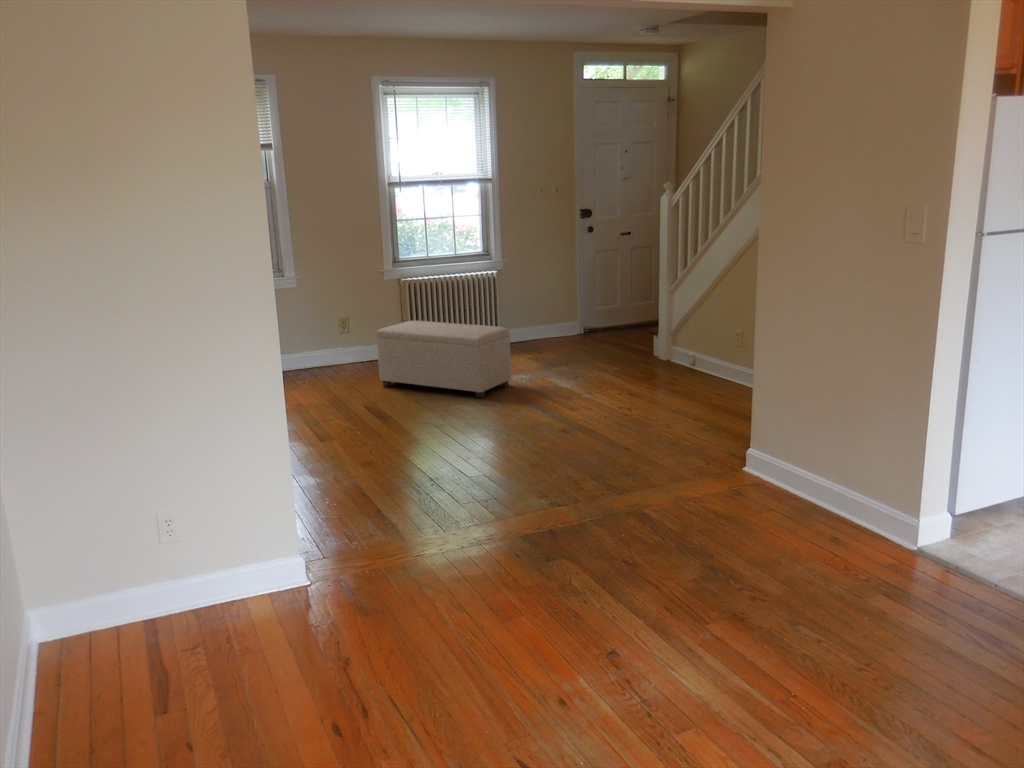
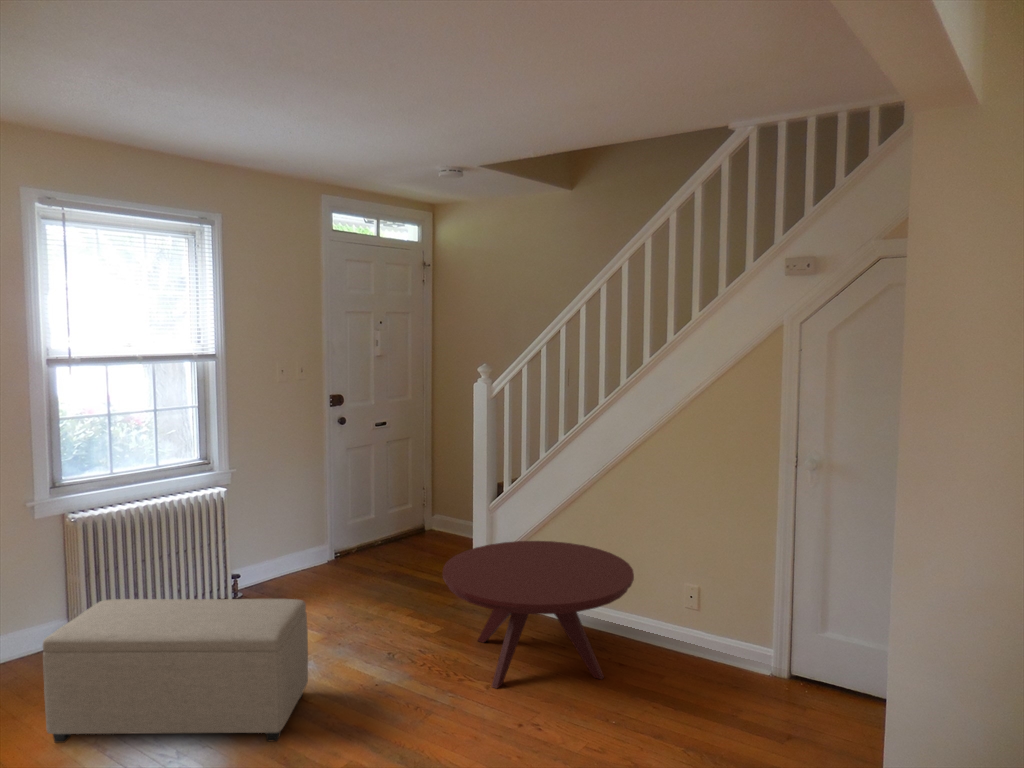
coffee table: none [596,314,733,401] -> present [443,541,634,688]

